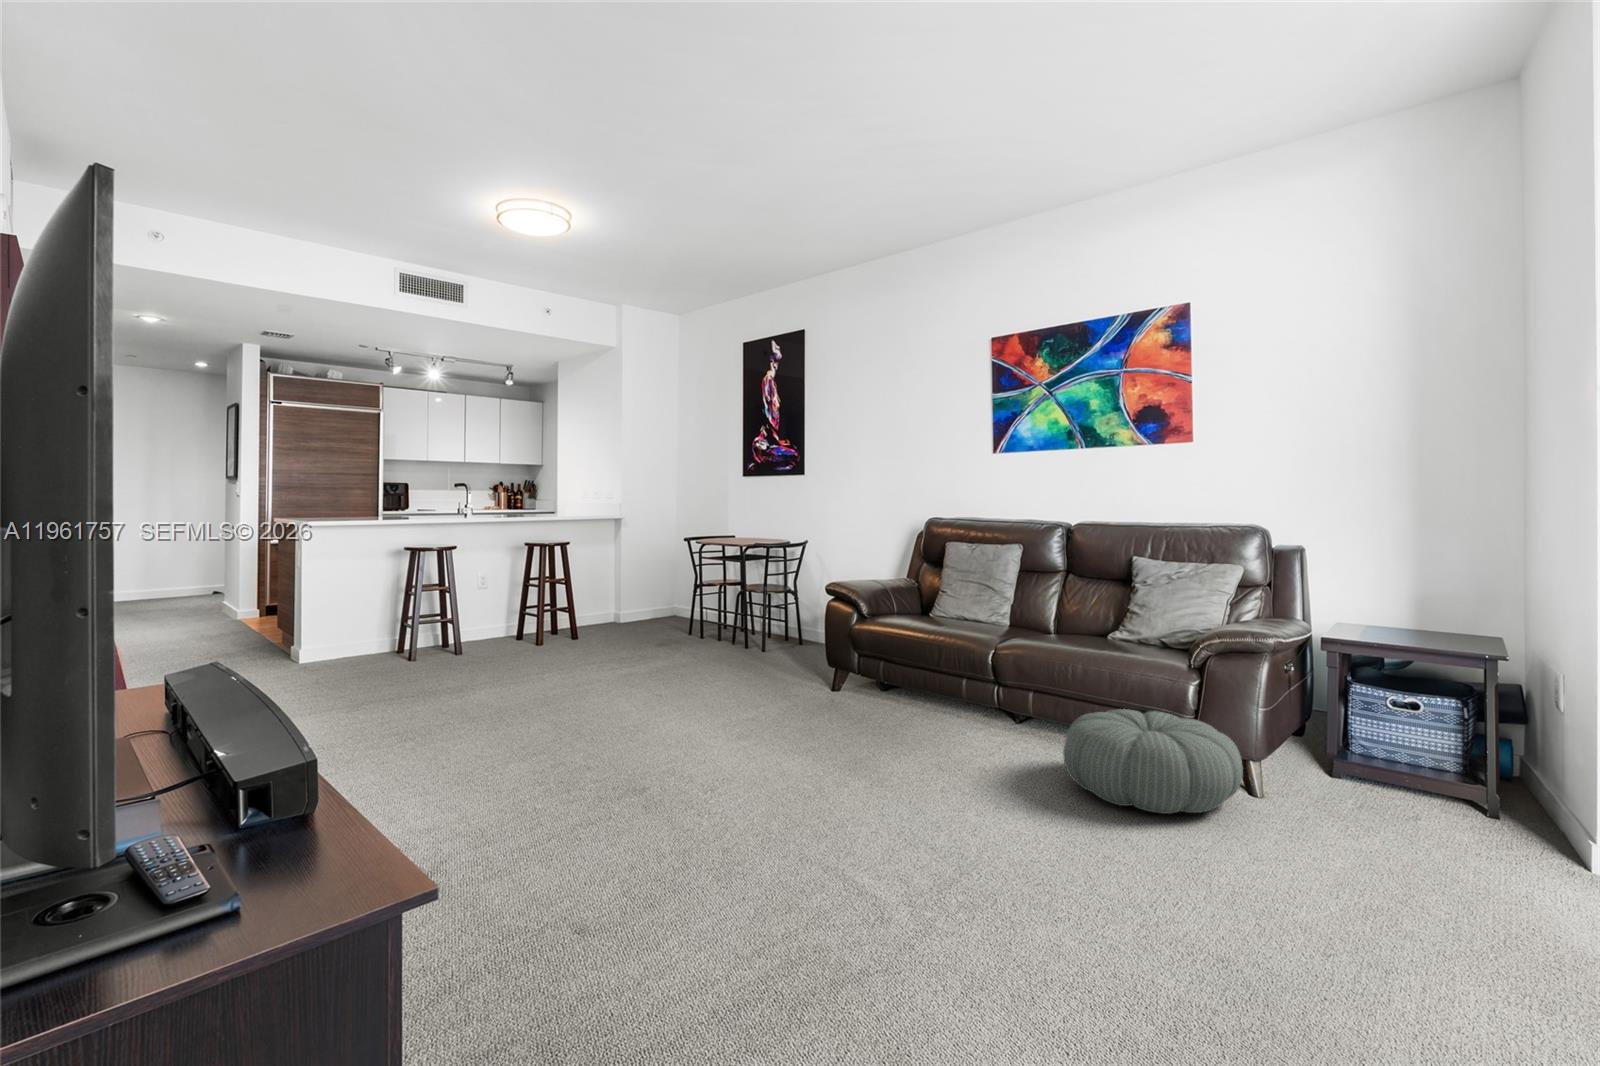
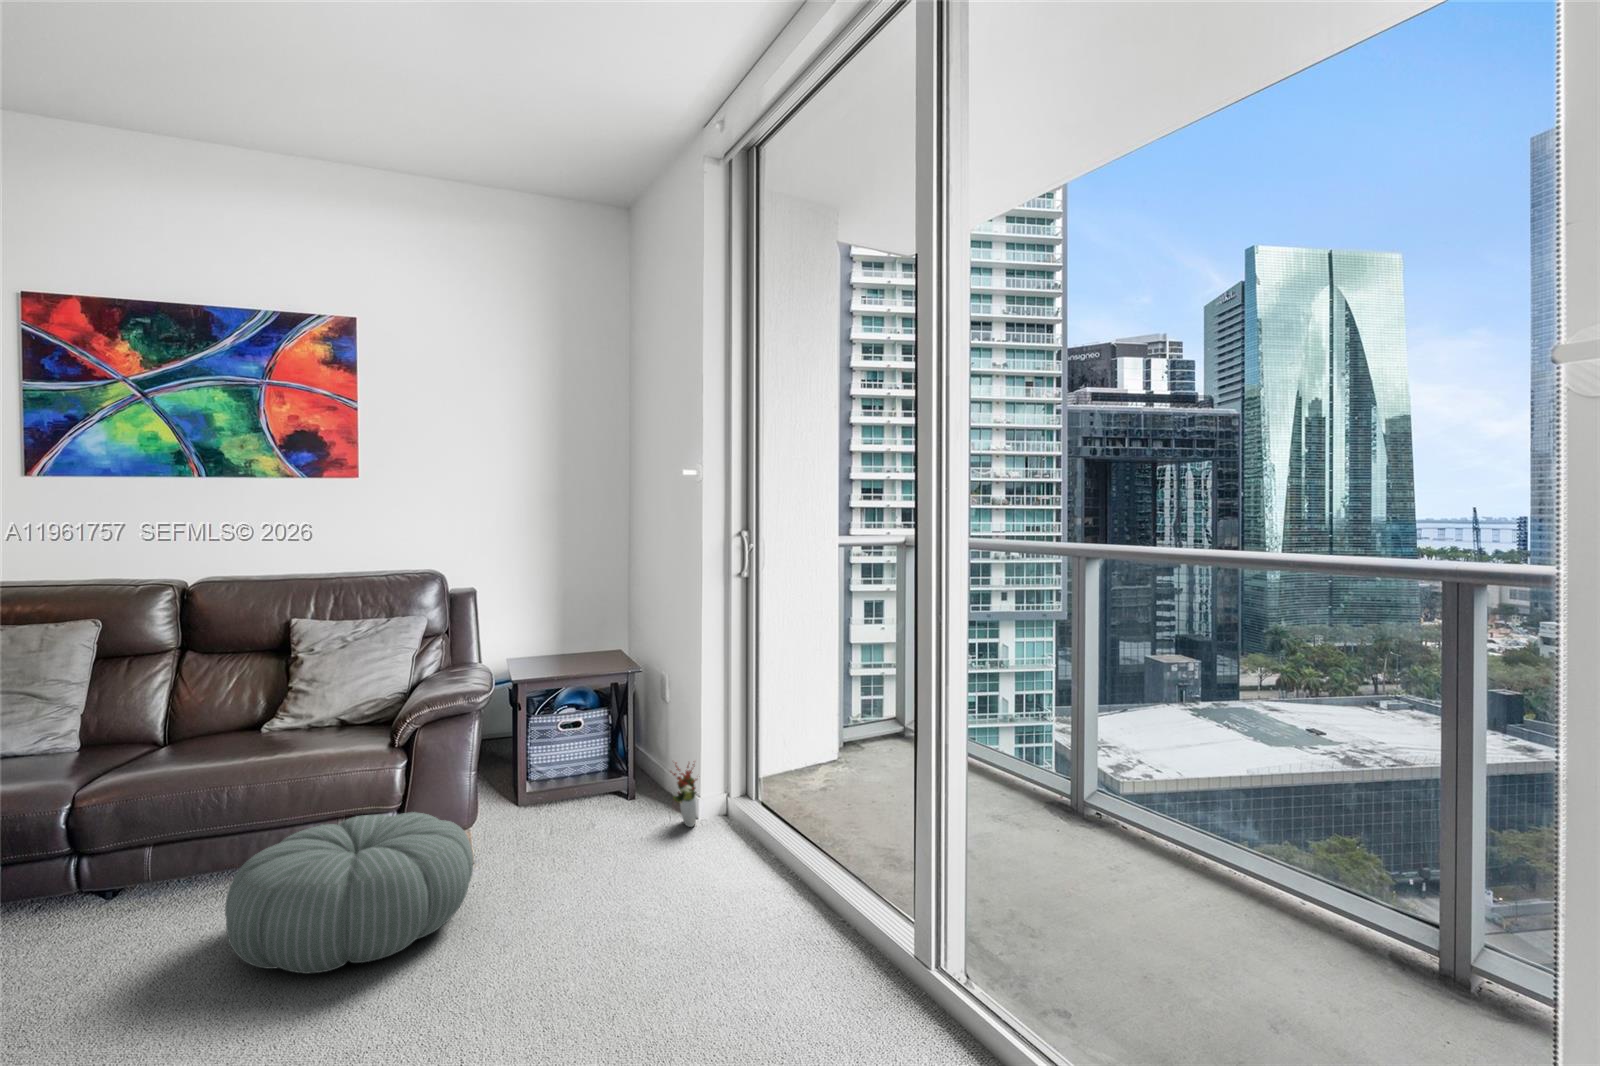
decorative plant: none [1505,755,1556,839] -> present [672,763,697,827]

